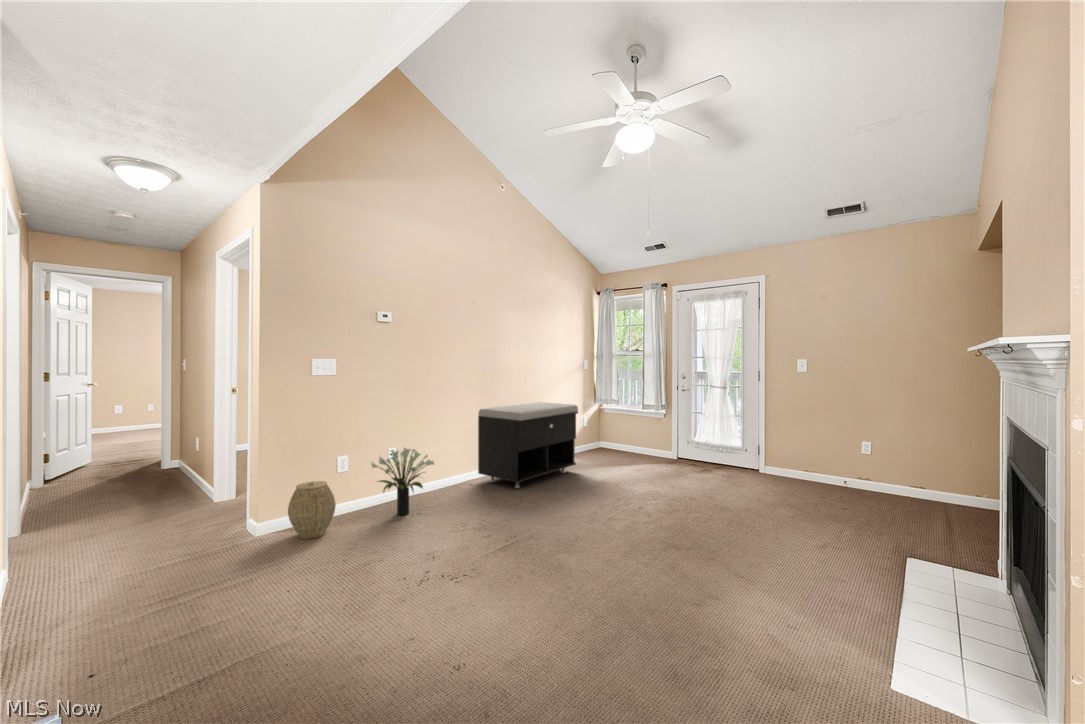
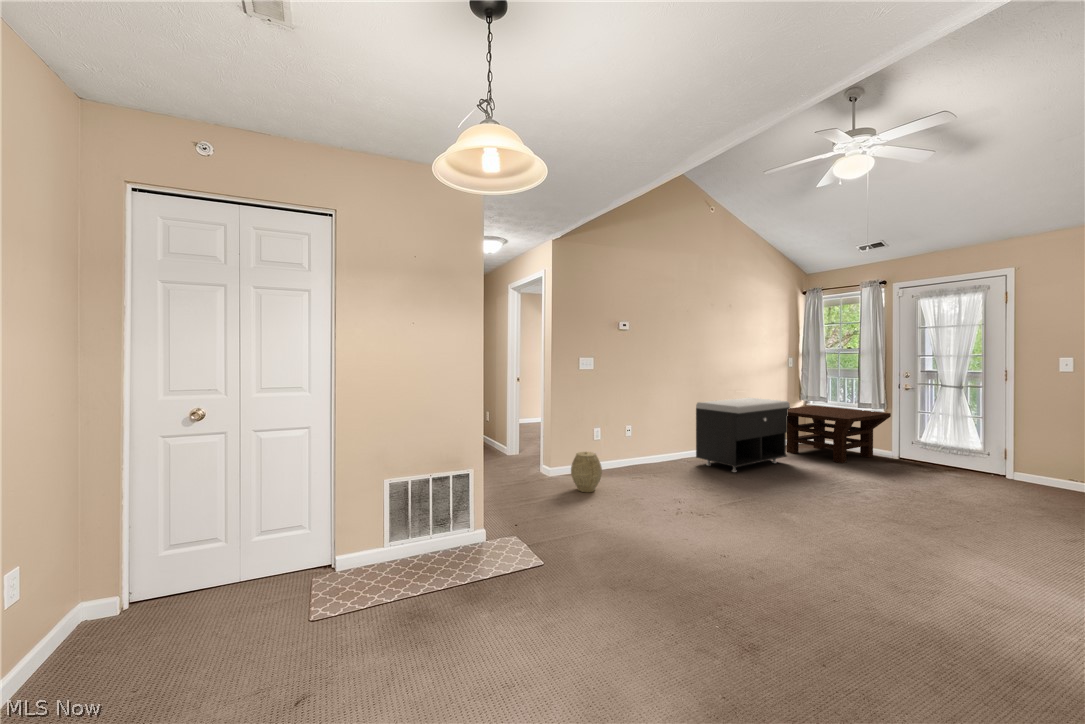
coffee table: none [564,409,671,468] -> present [787,406,891,463]
potted plant: present [372,448,434,515] -> none [622,431,671,484]

